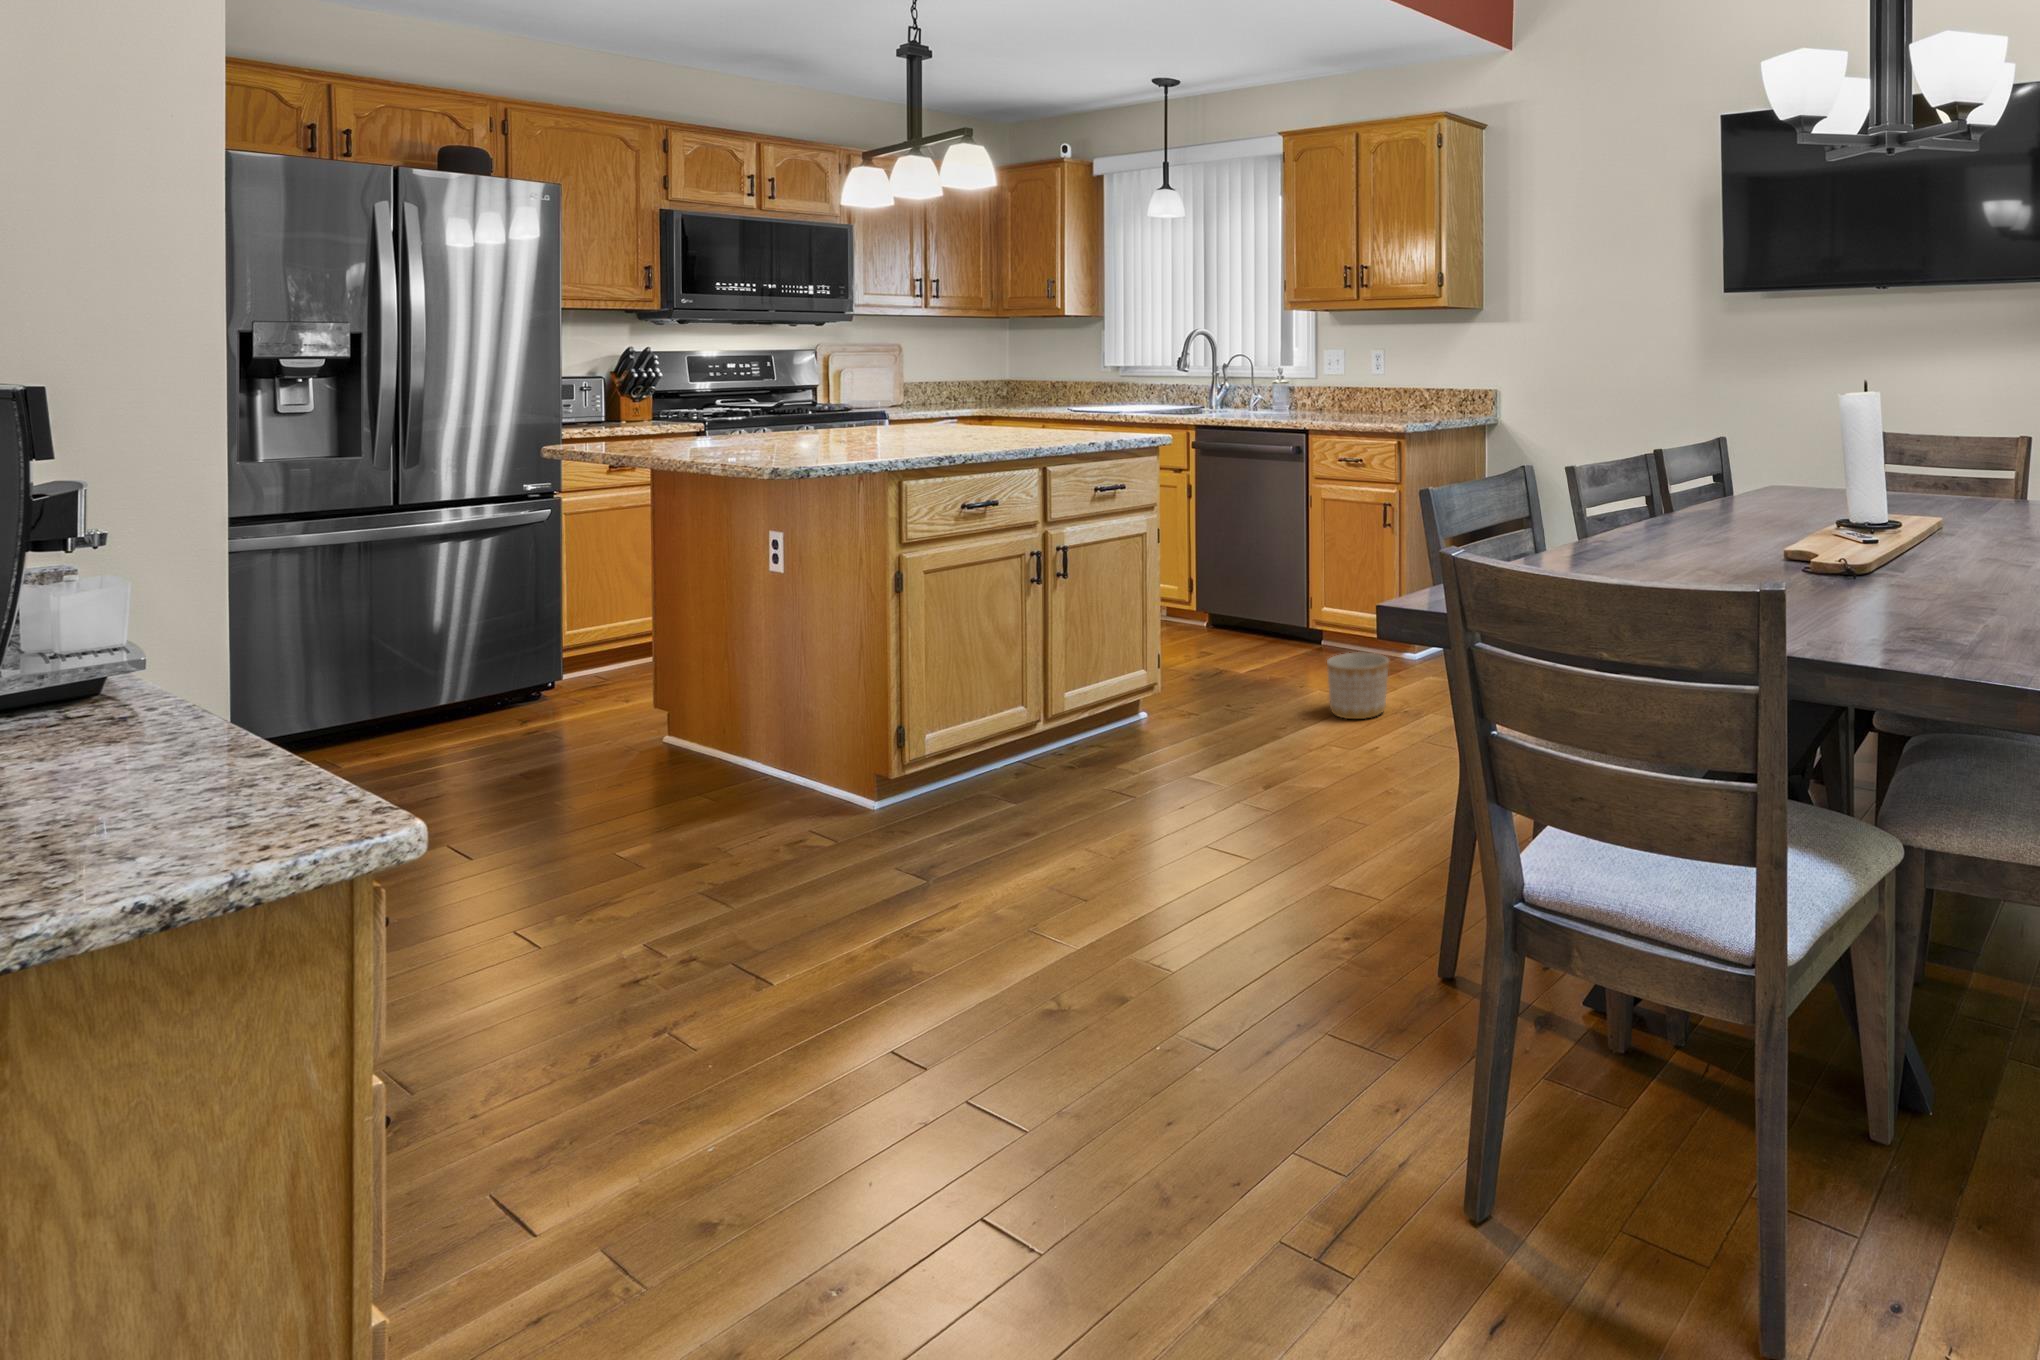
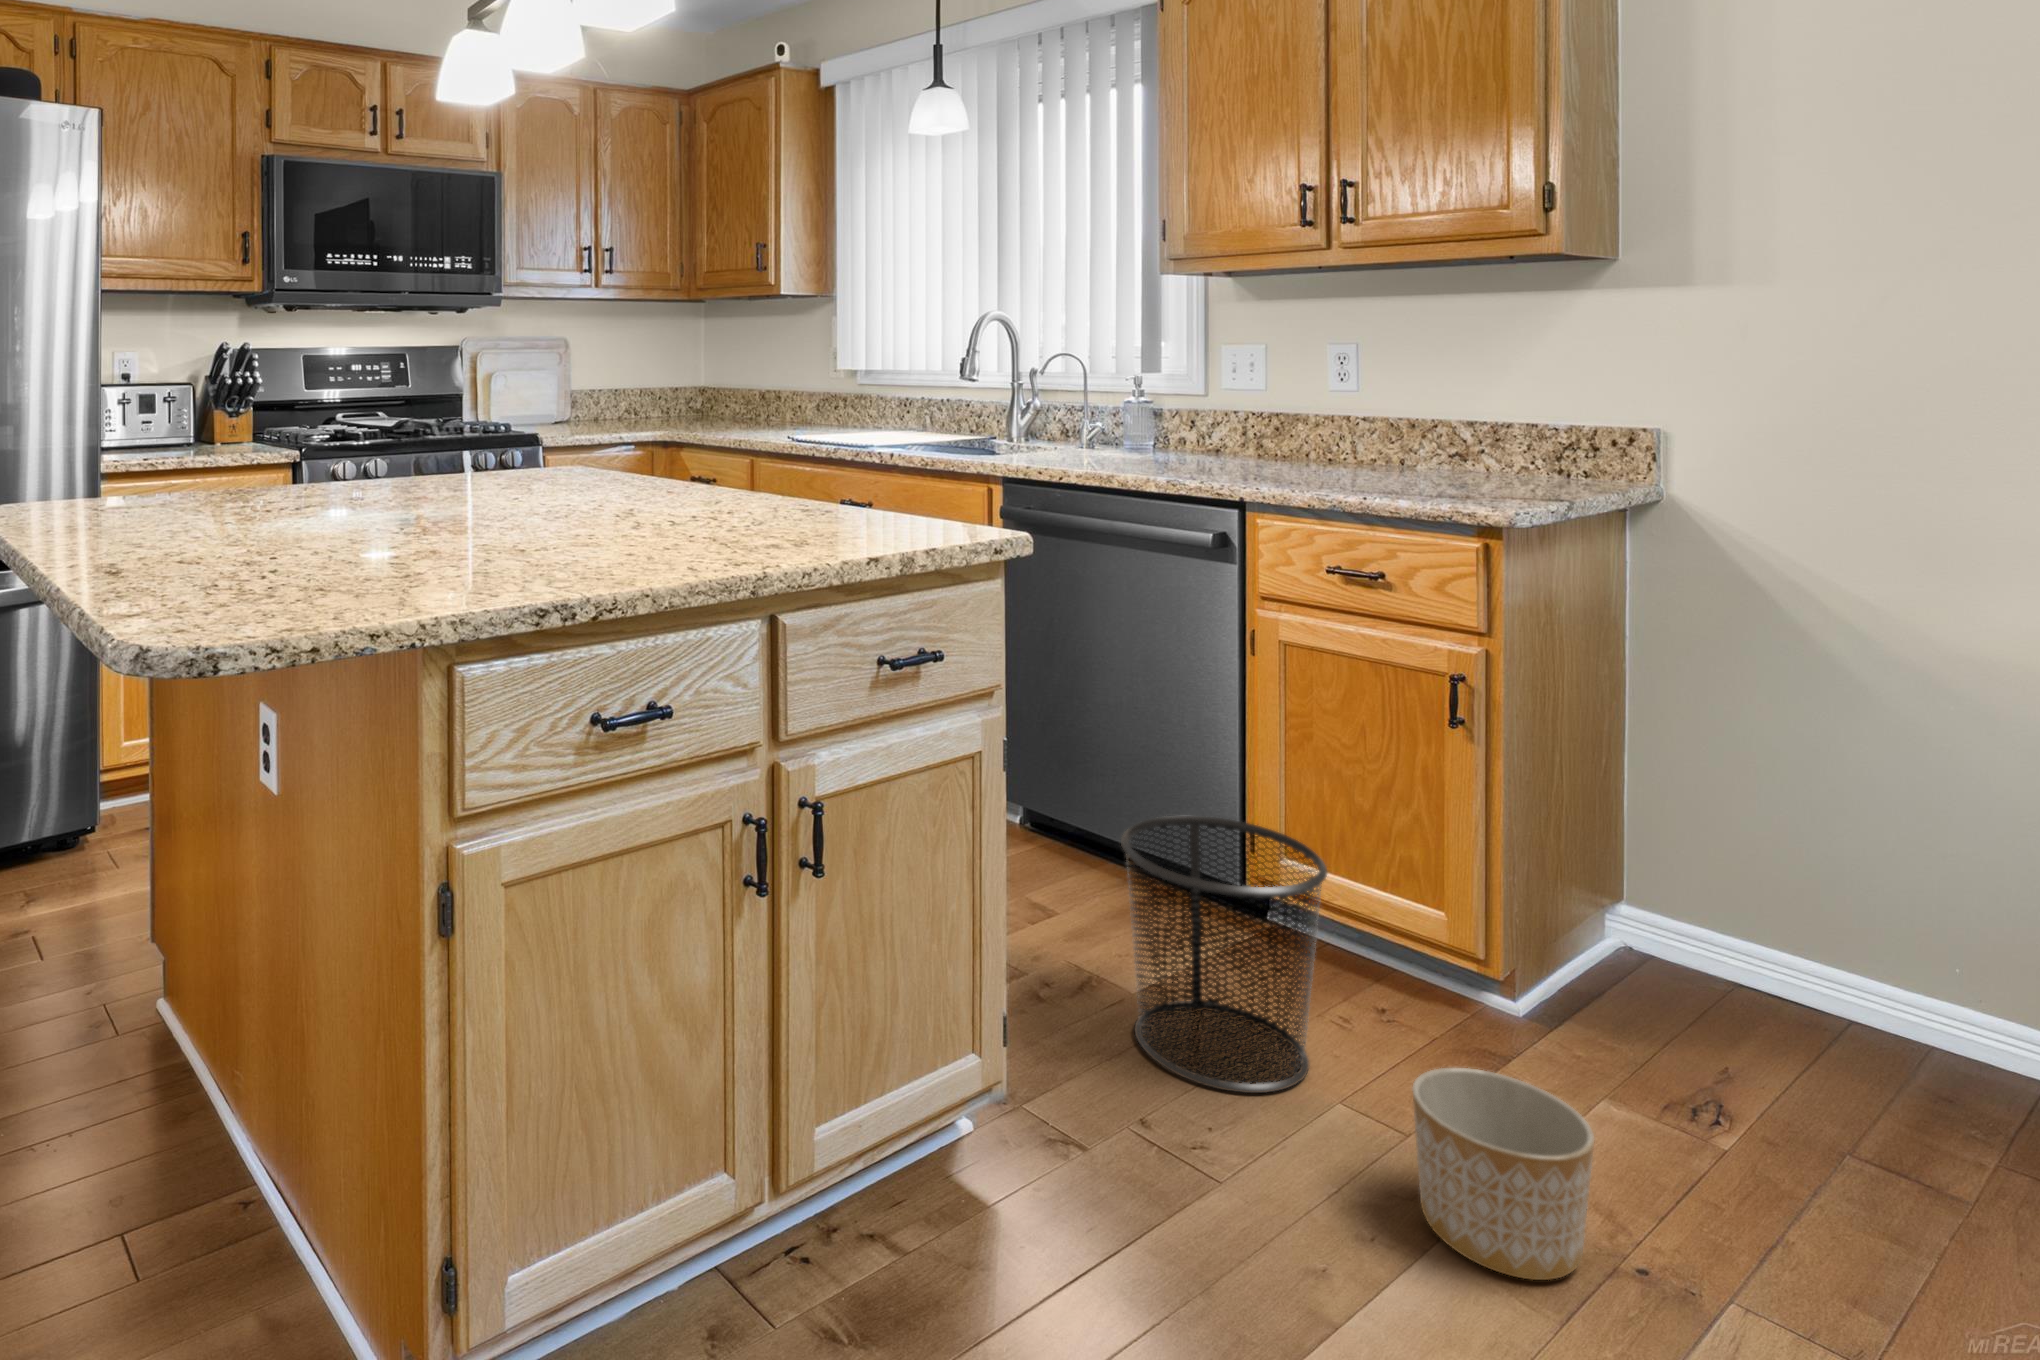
waste bin: none [1227,580,1318,694] -> present [1121,816,1327,1093]

